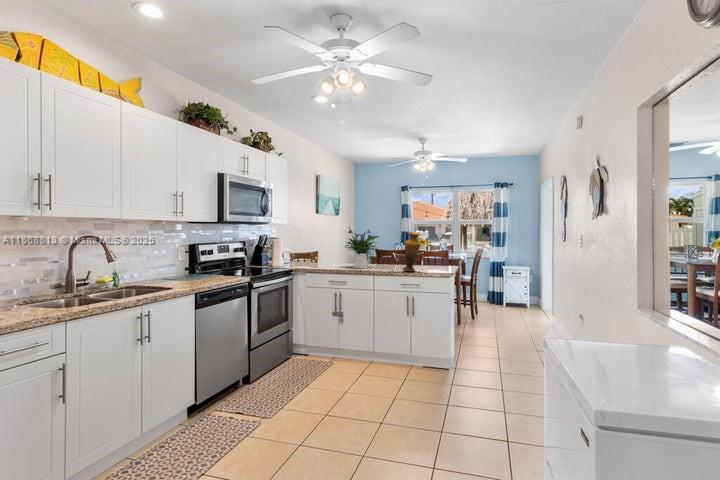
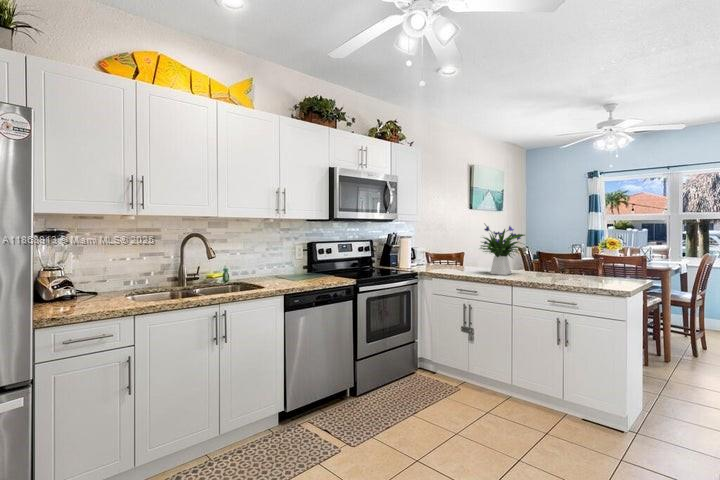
vase: present [403,232,421,272] -> none [552,229,580,284]

